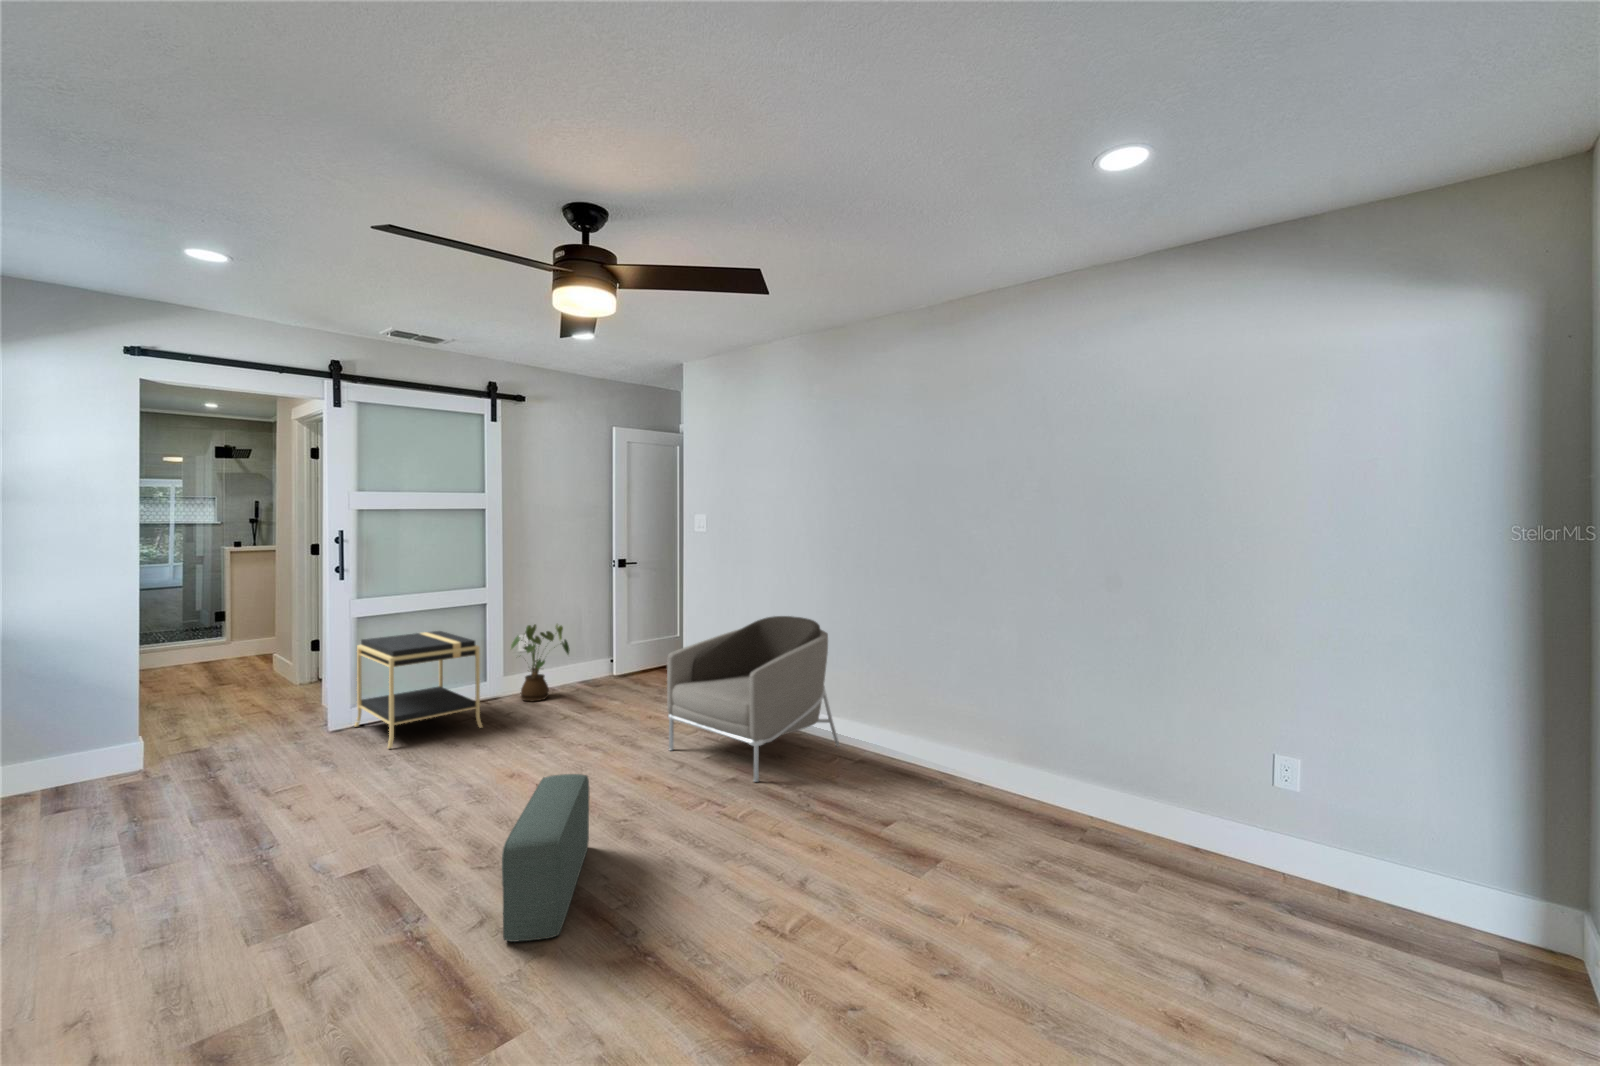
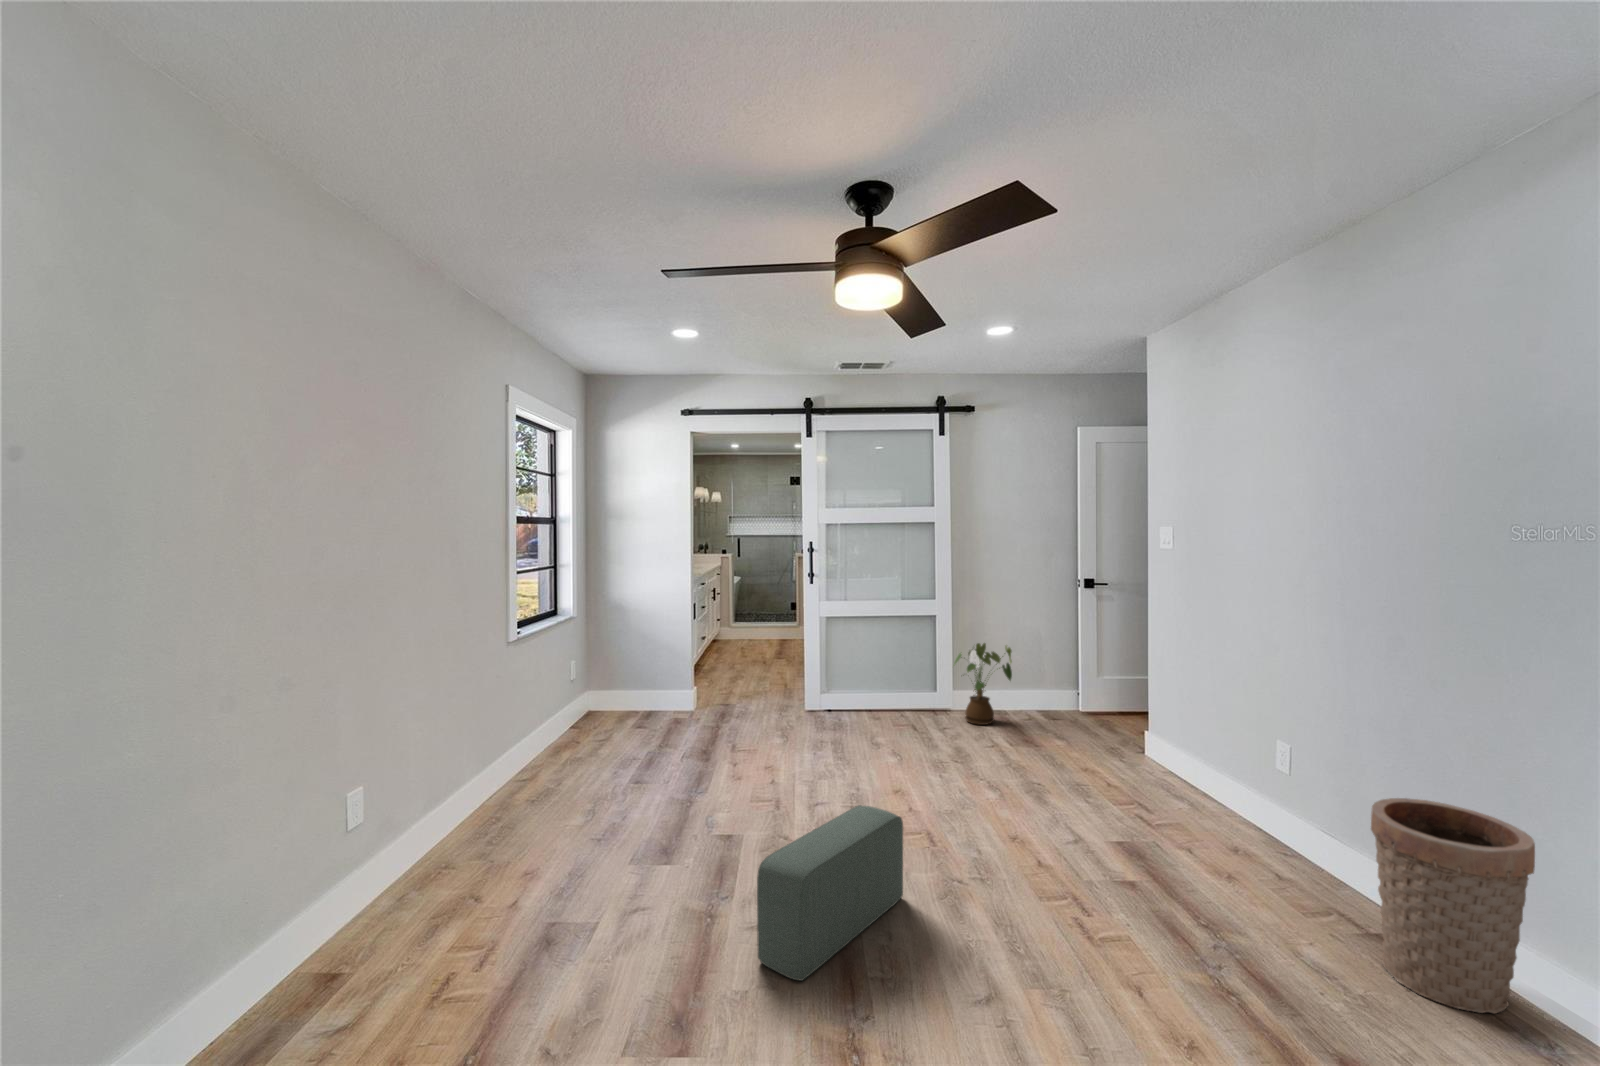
armchair: present [667,616,840,782] -> none [1073,669,1353,900]
nightstand: present [355,631,482,749] -> none [821,639,912,741]
basket: none [867,676,934,784] -> present [1371,798,1535,1014]

